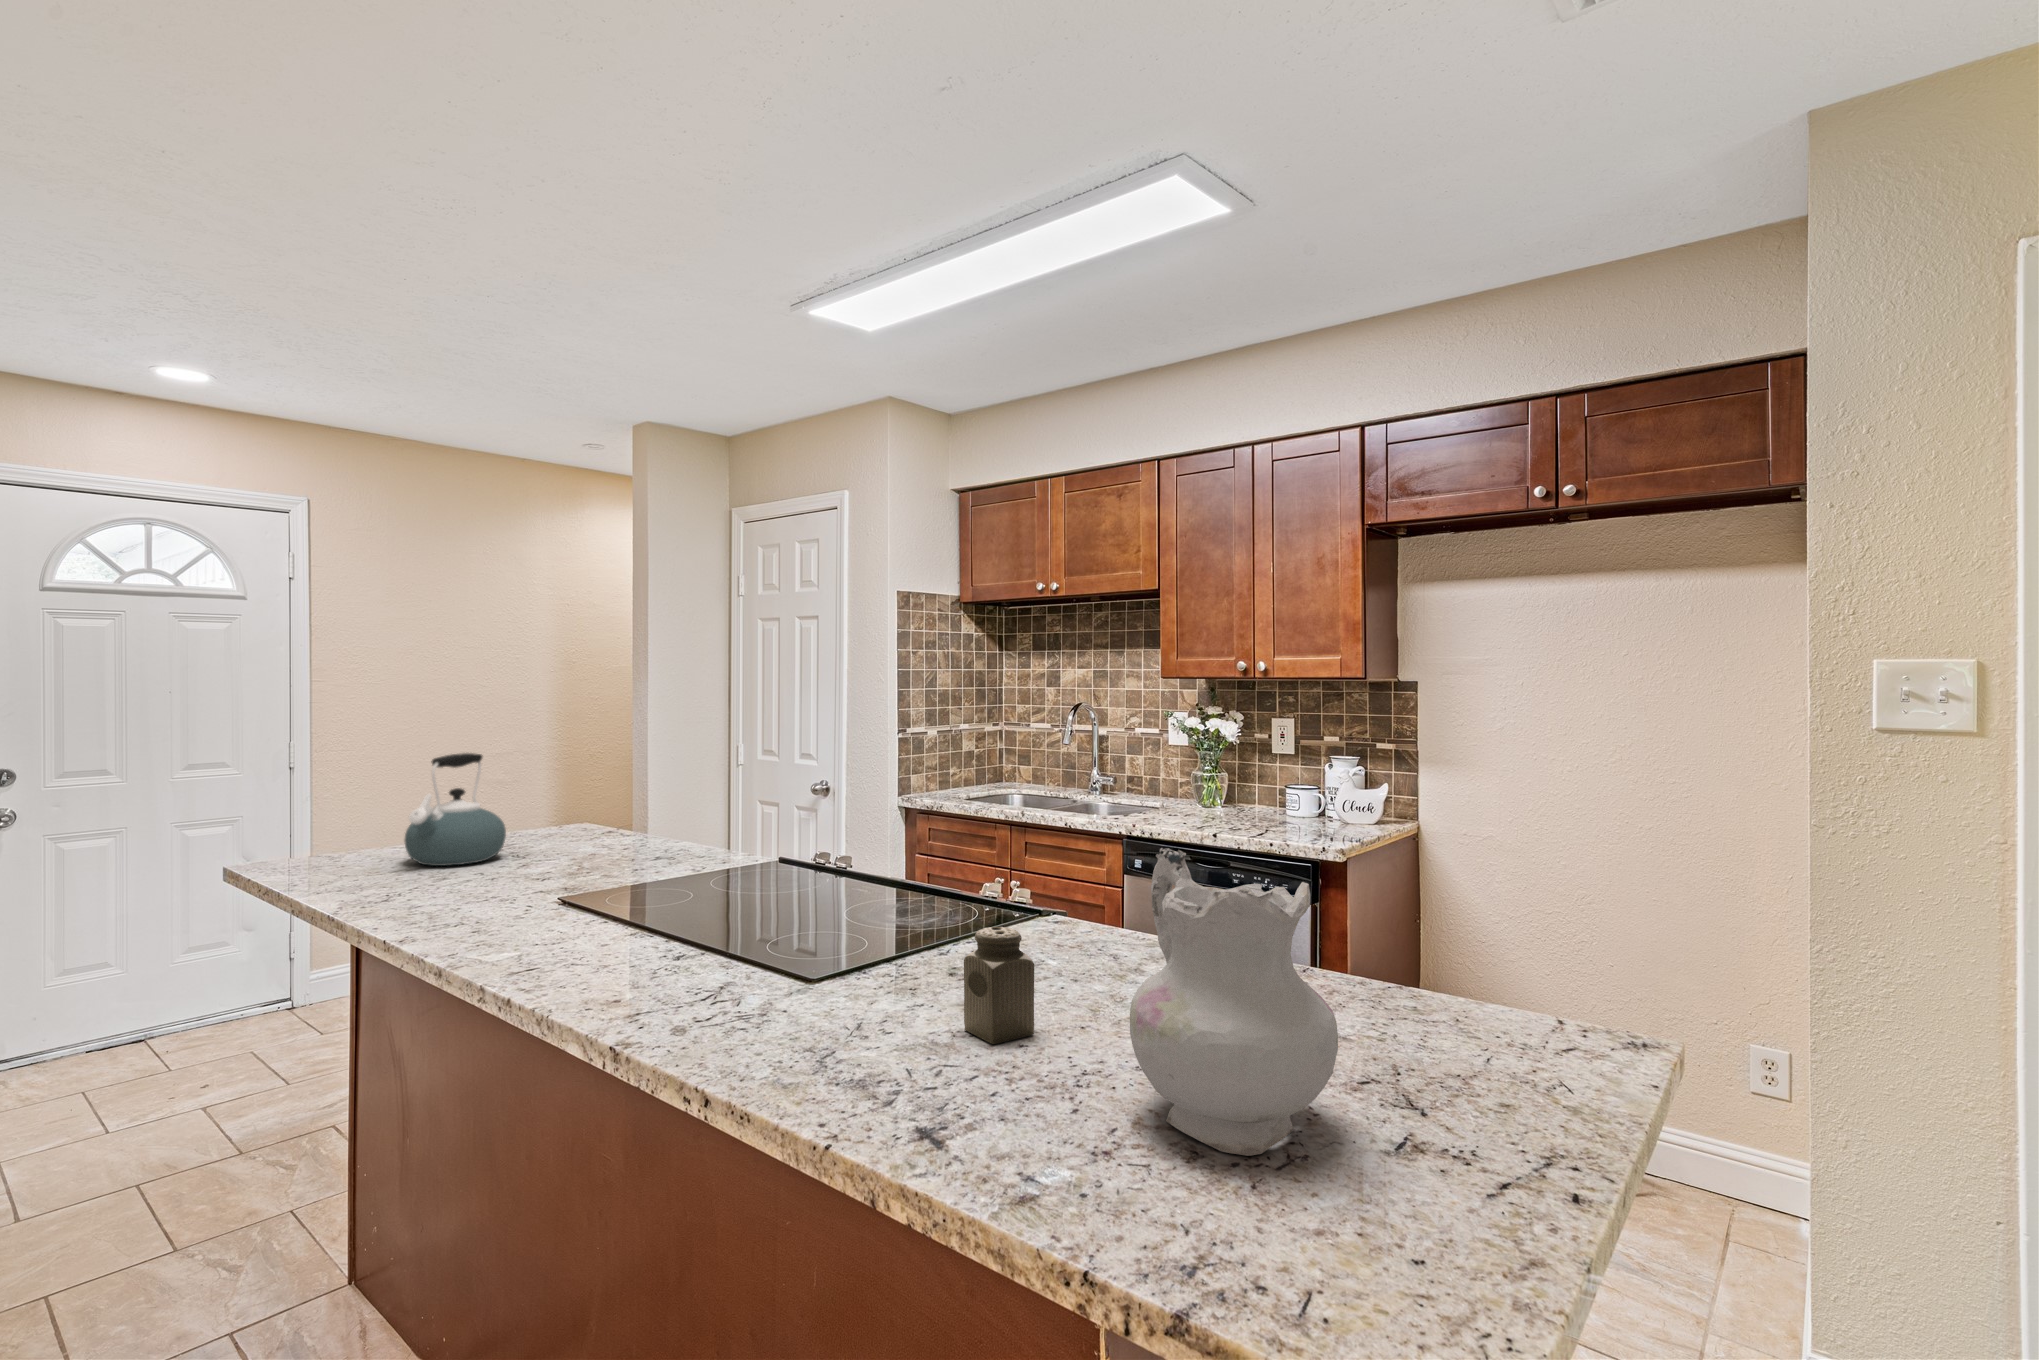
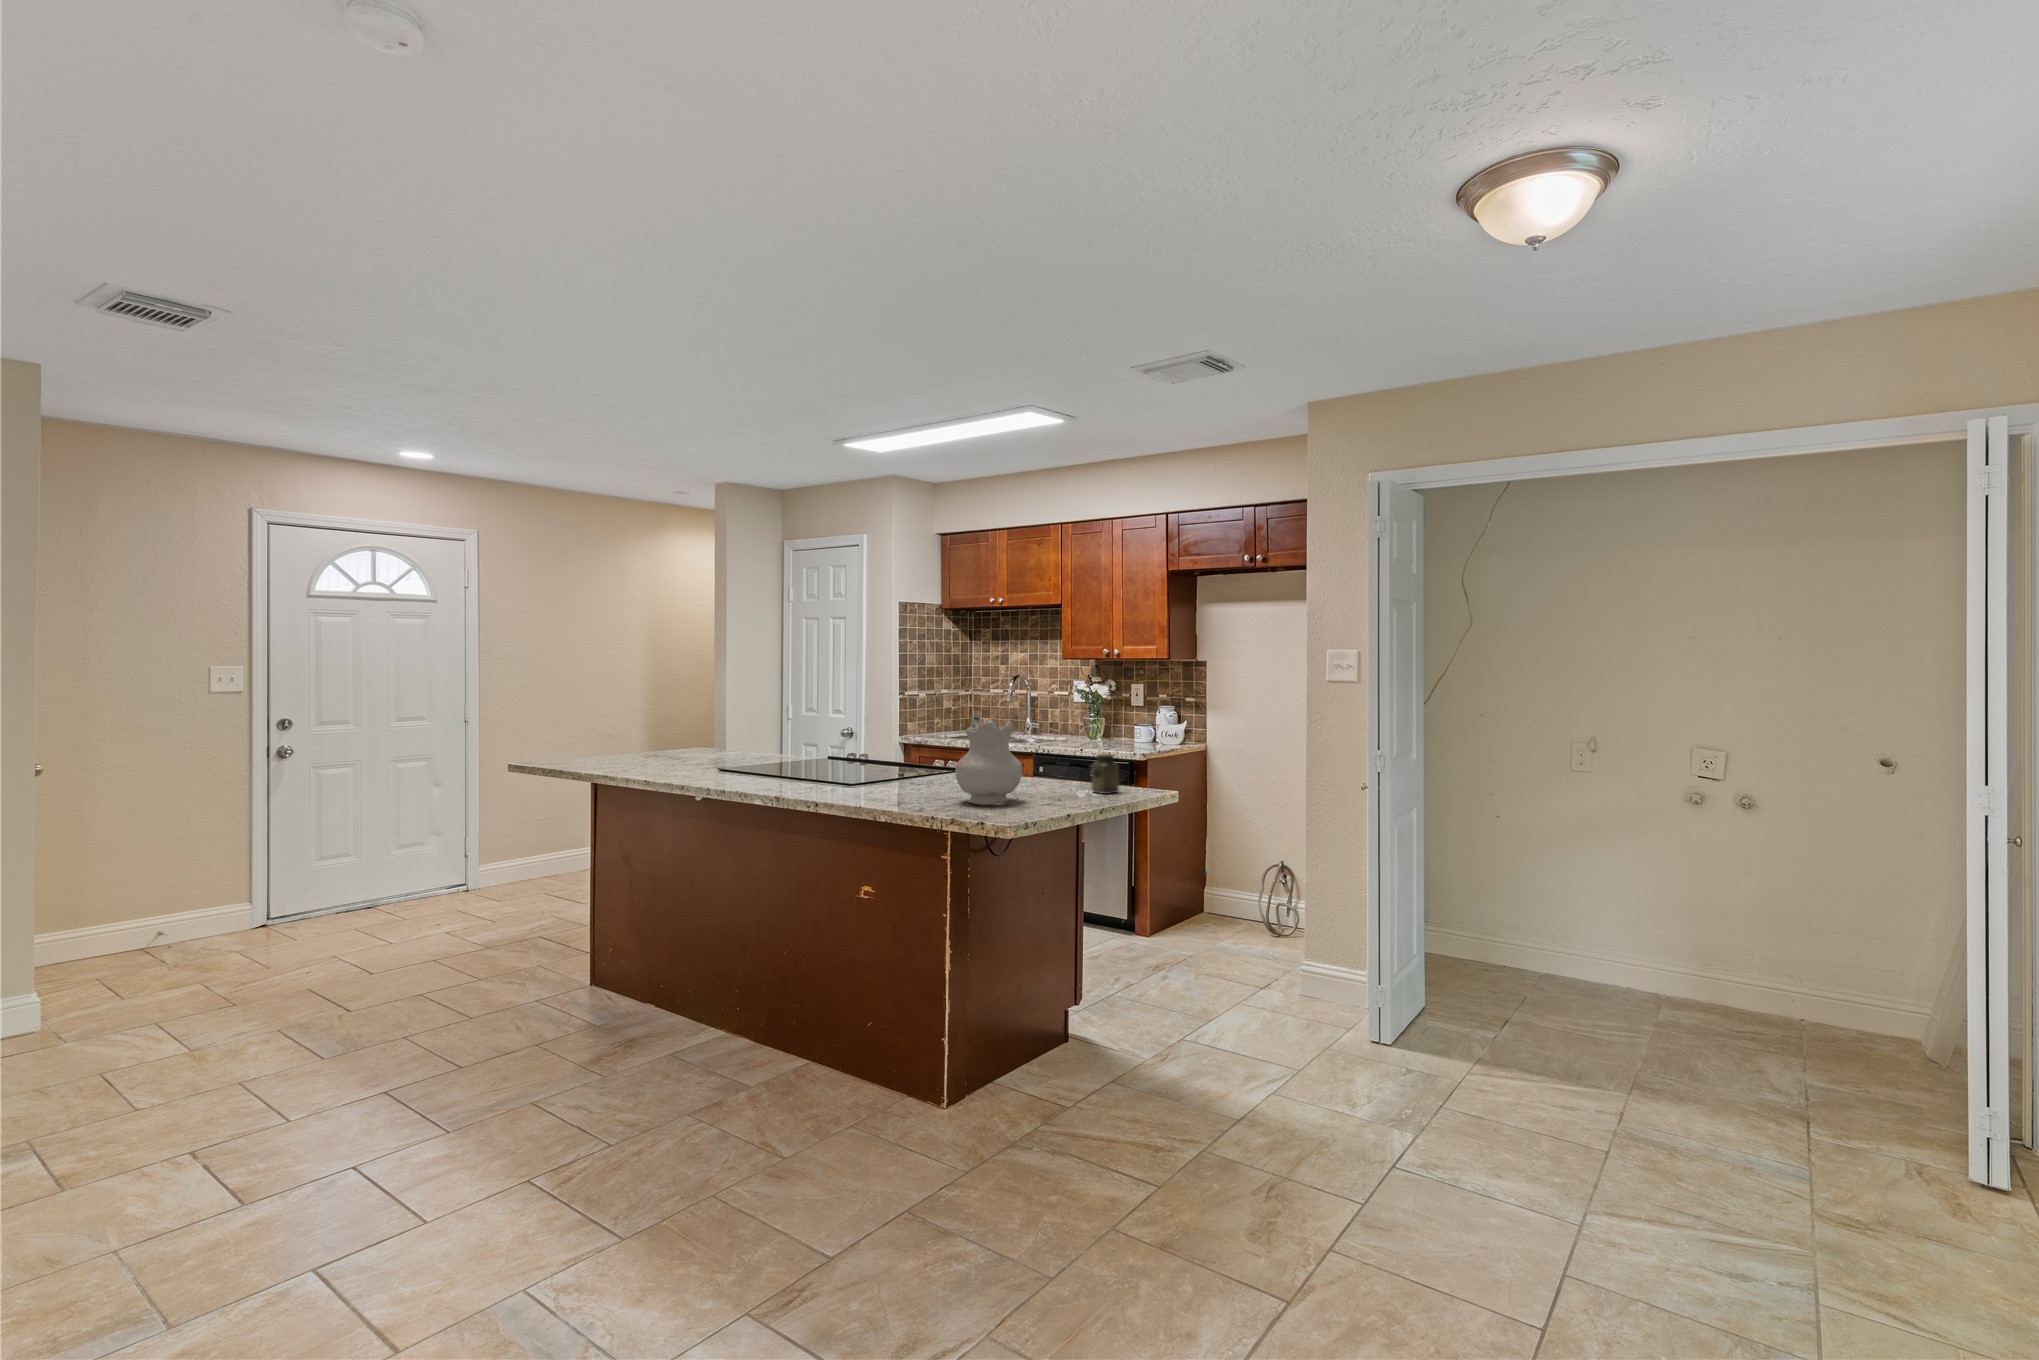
kettle: present [405,753,506,866] -> none [614,699,670,759]
salt shaker: present [964,927,1034,1044] -> present [1091,753,1119,794]

